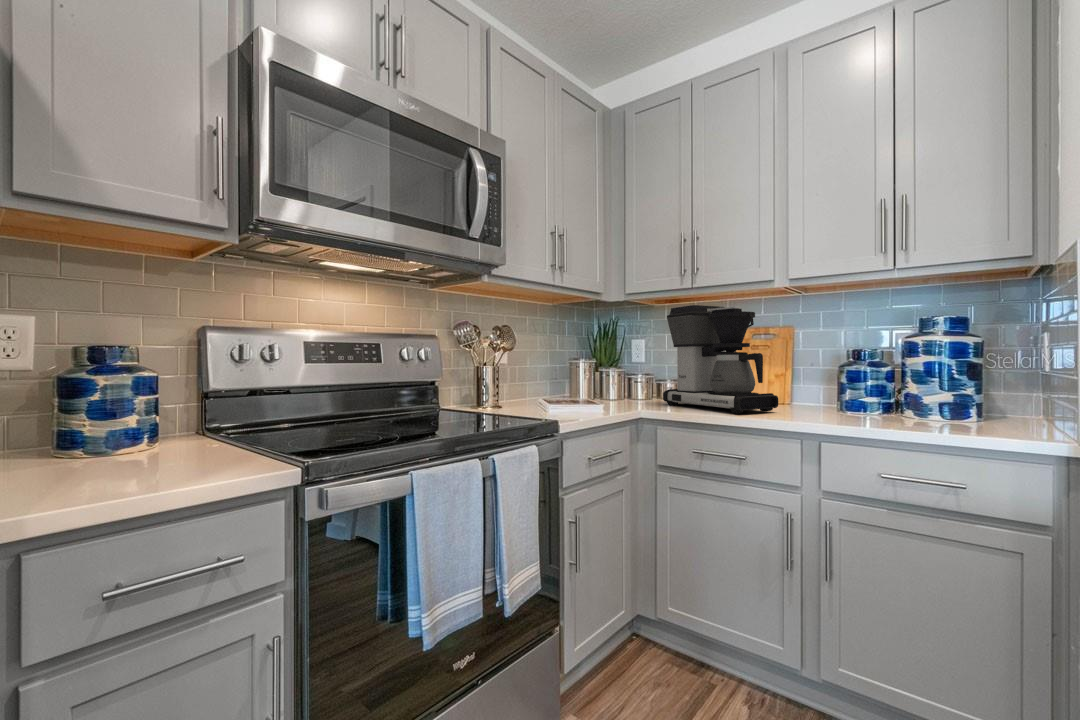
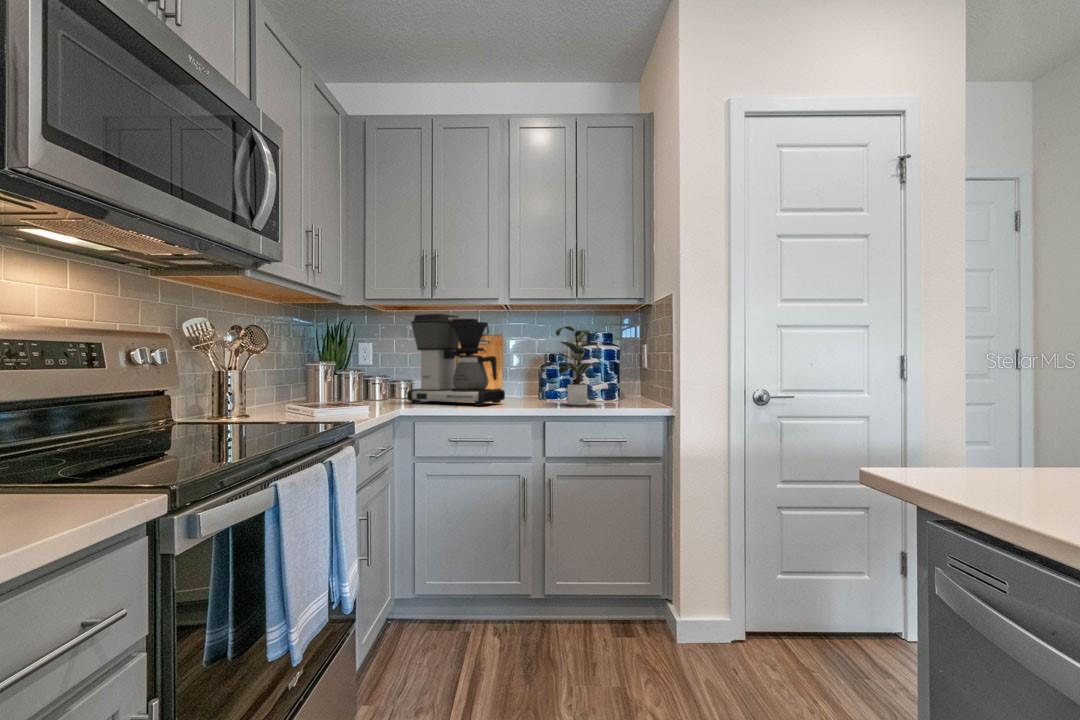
potted plant: none [833,308,954,424] -> present [556,326,602,405]

